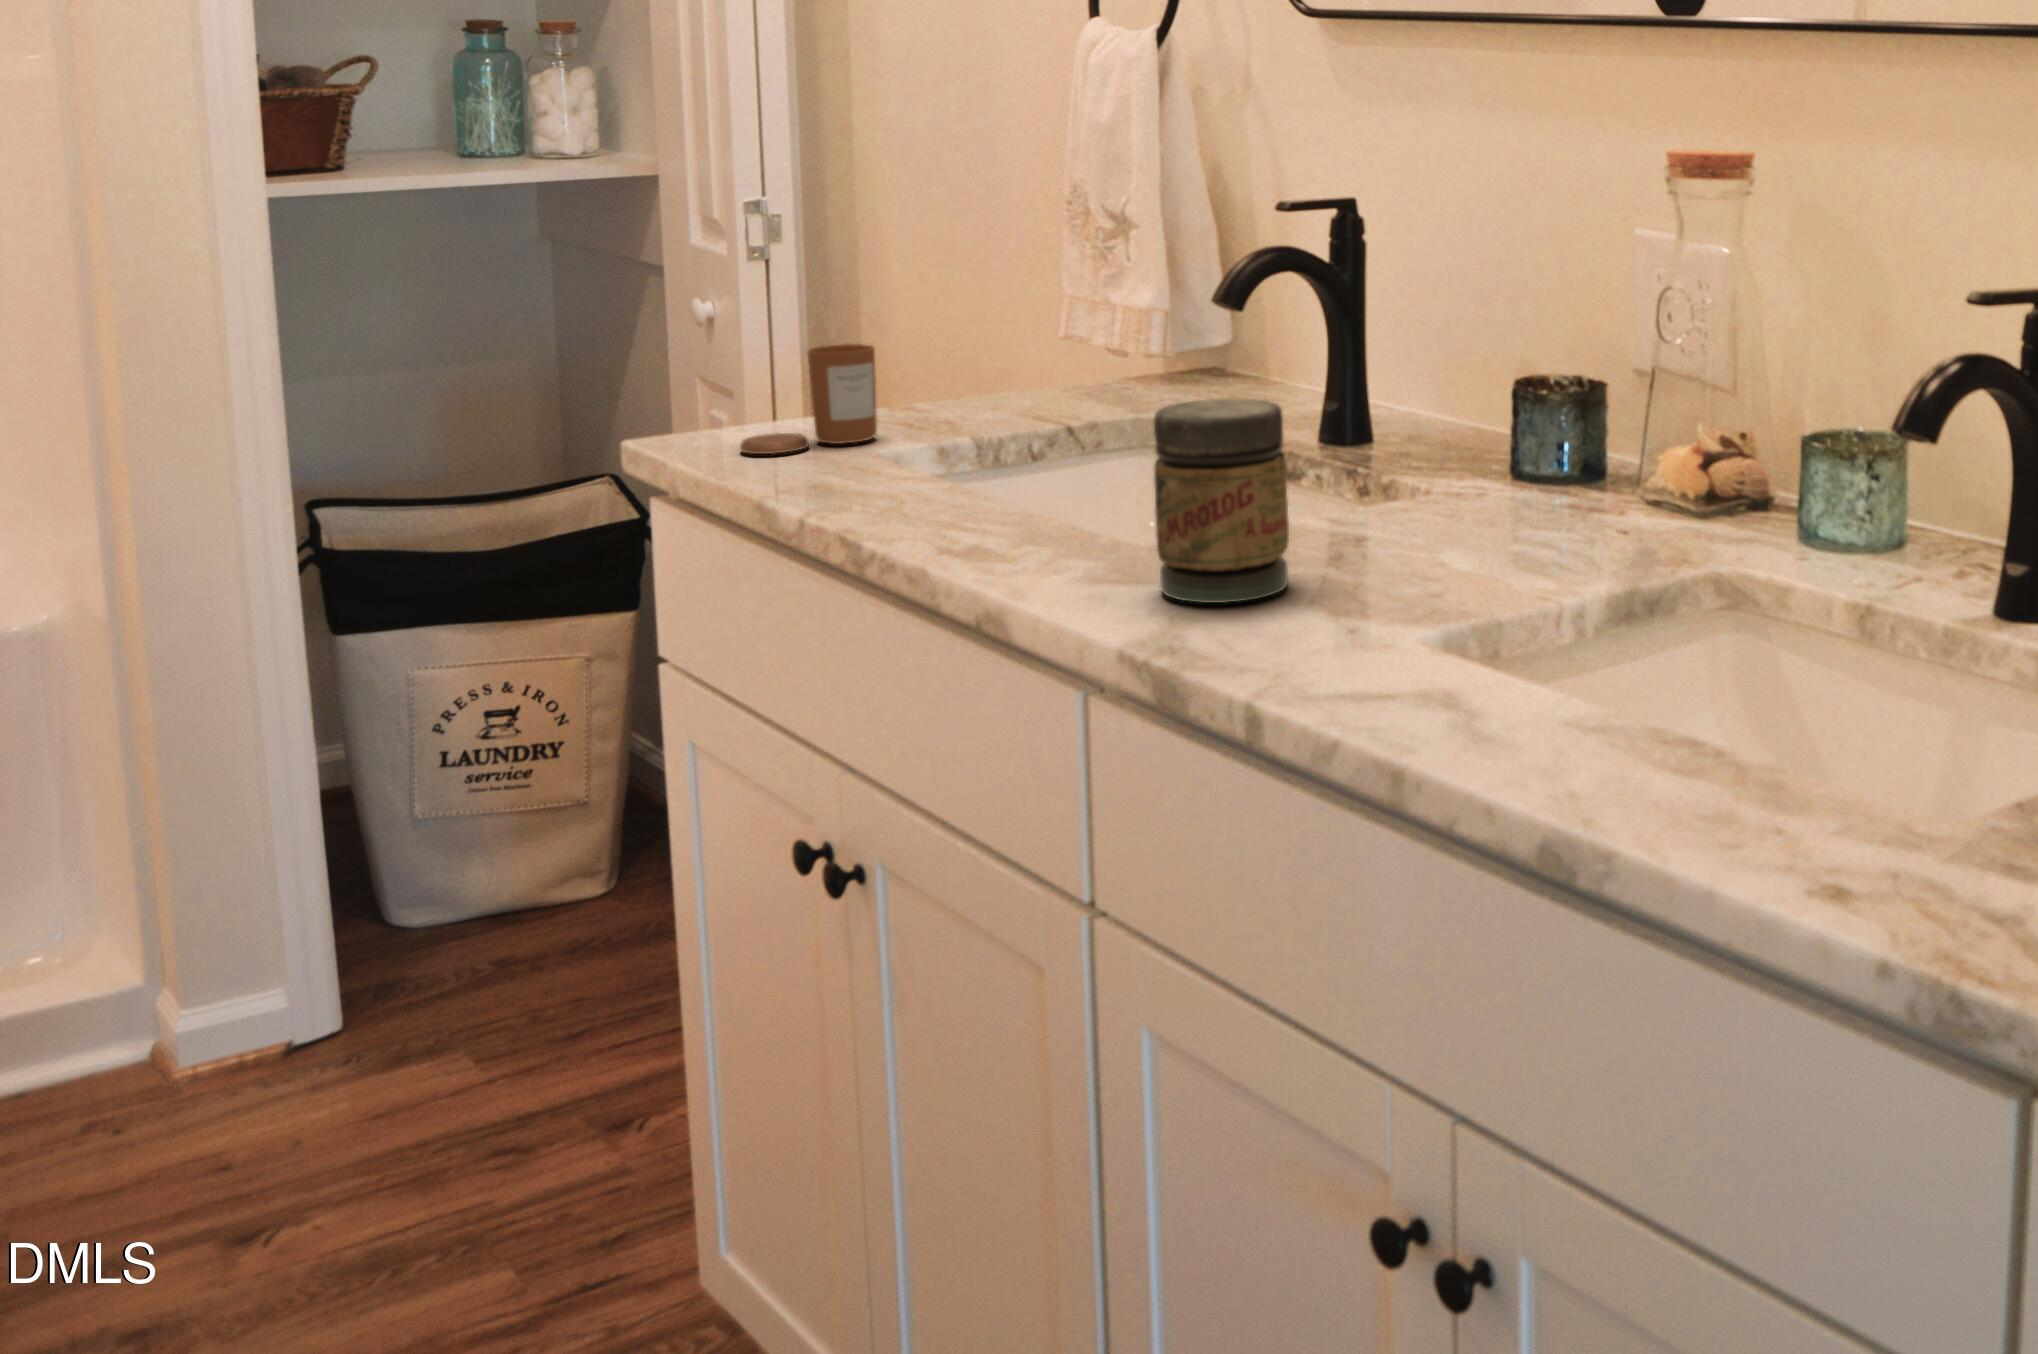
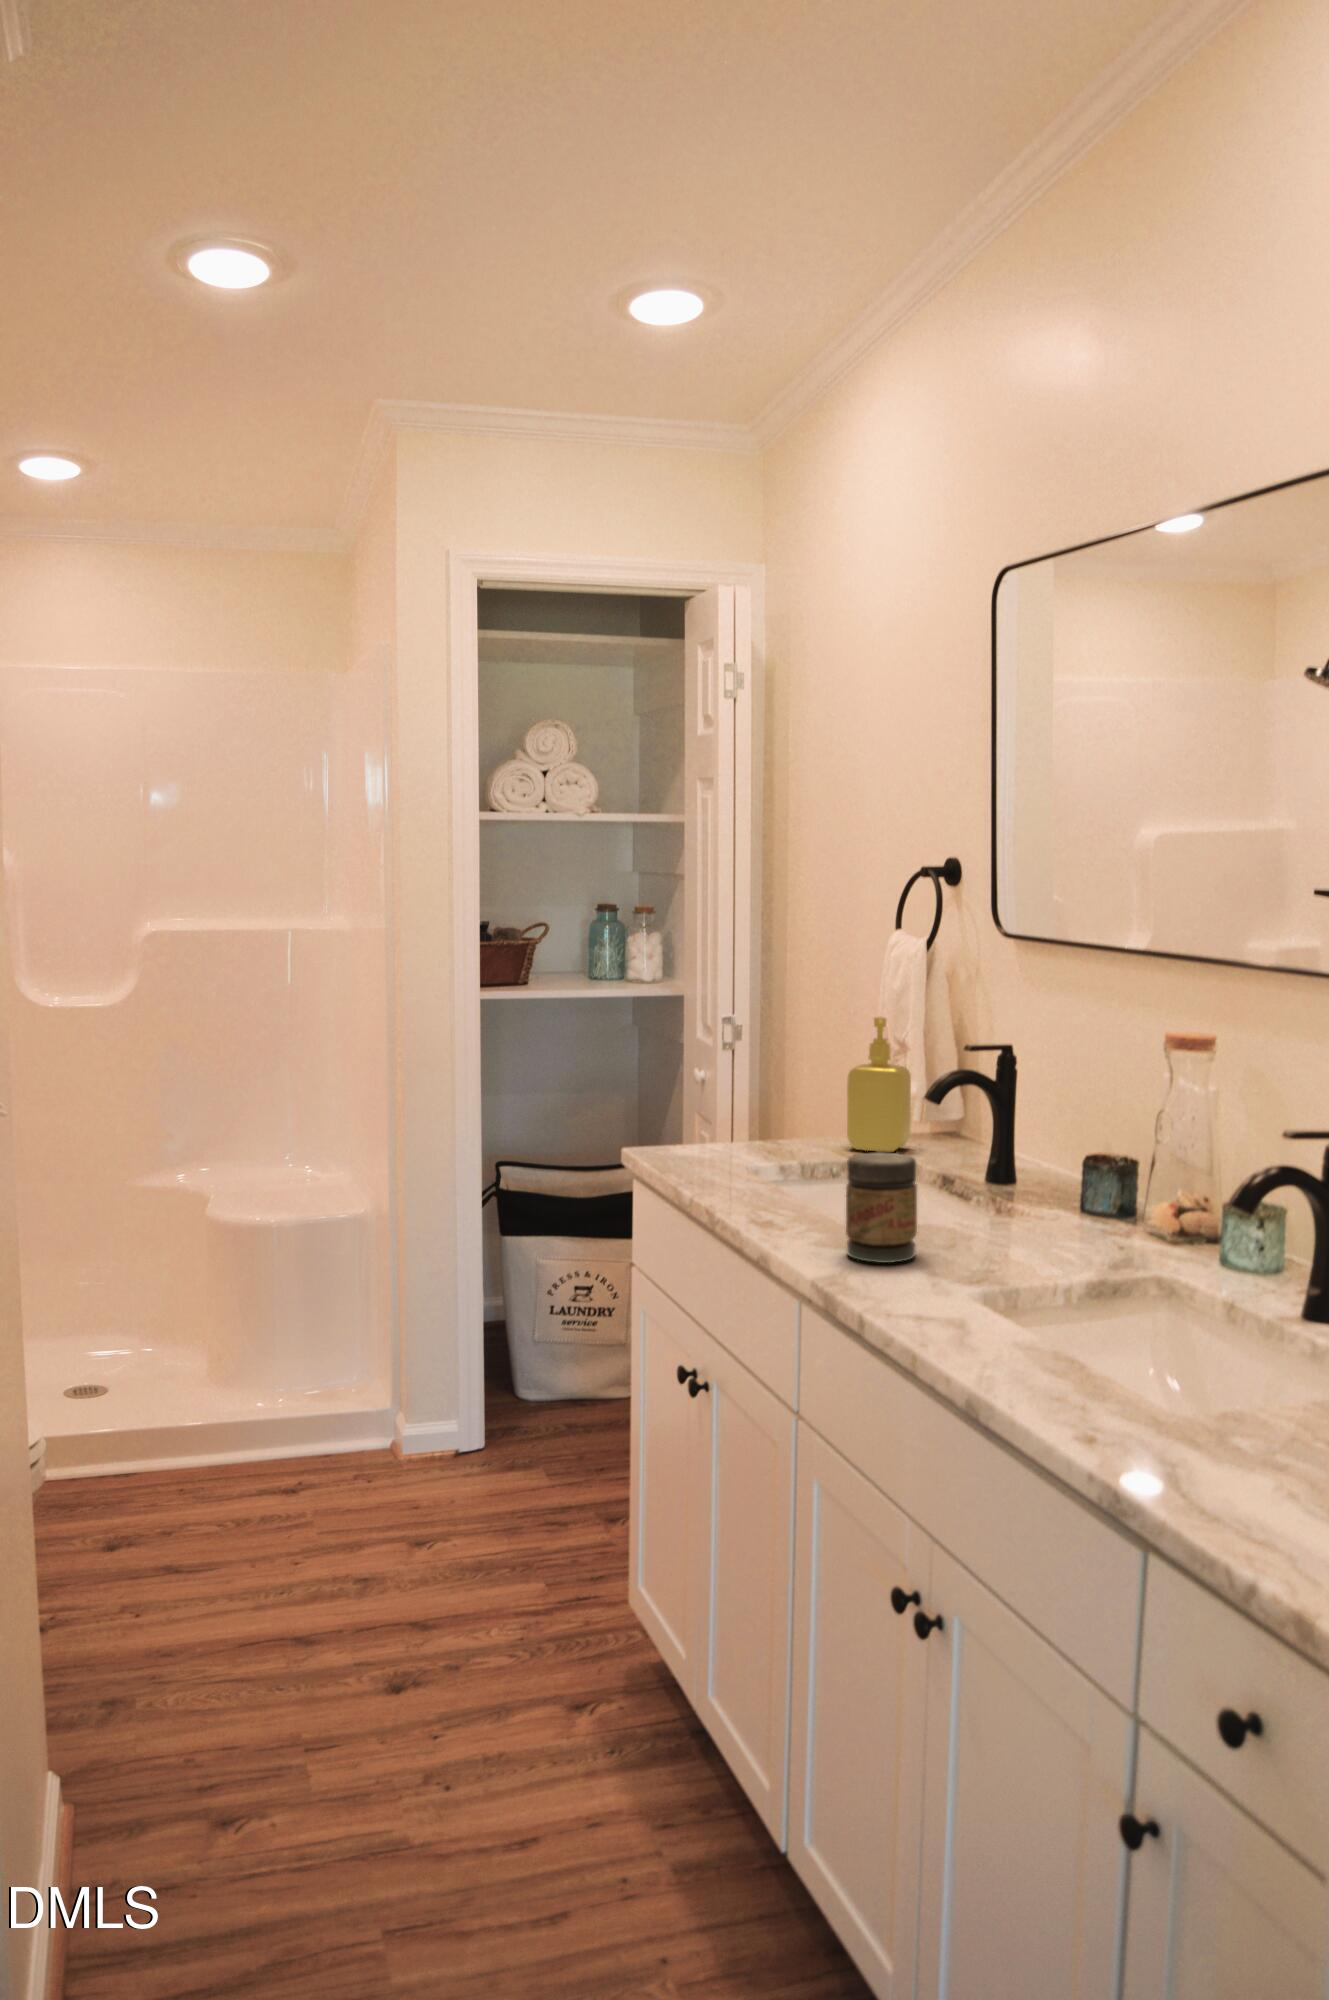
soap dispenser: none [1049,173,1162,411] -> present [847,1017,911,1152]
candle: present [740,344,877,454] -> none [676,1104,749,1160]

